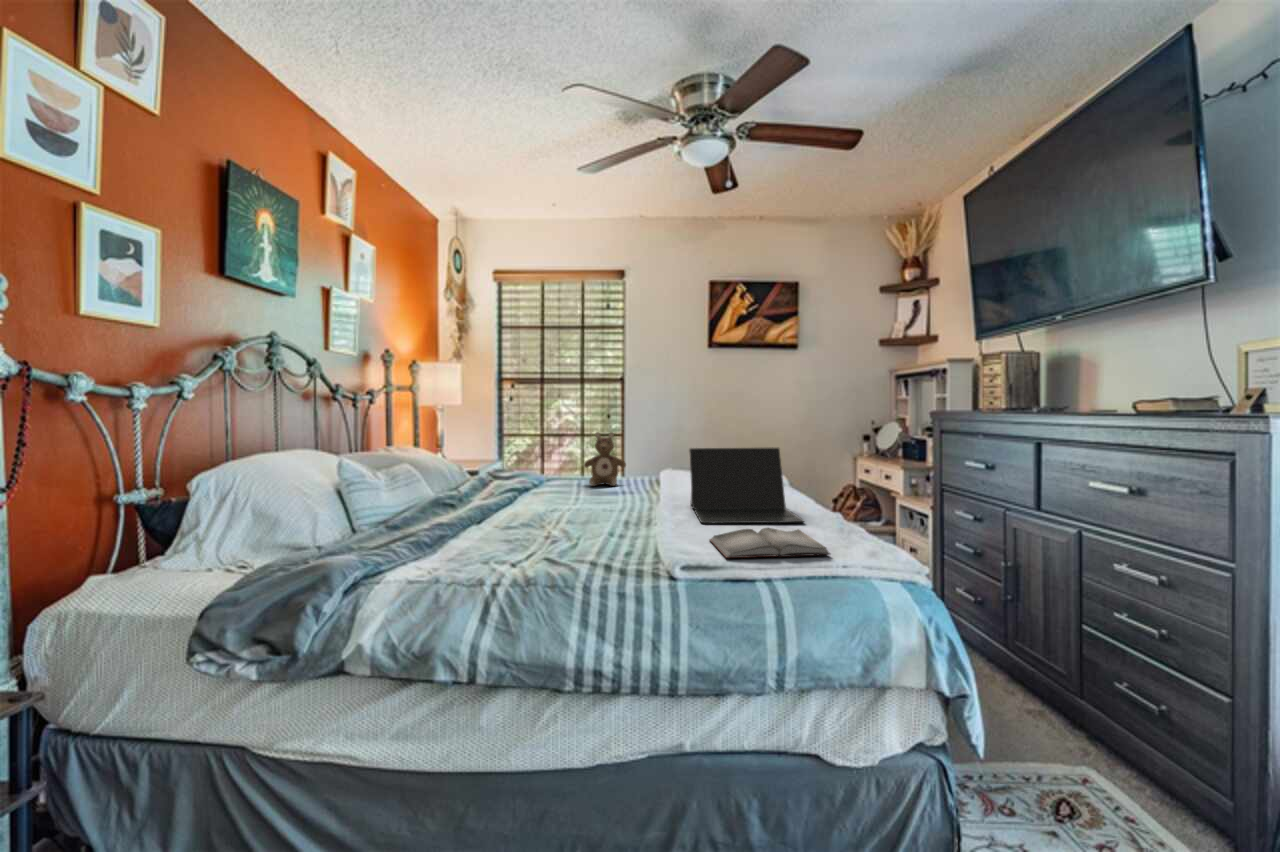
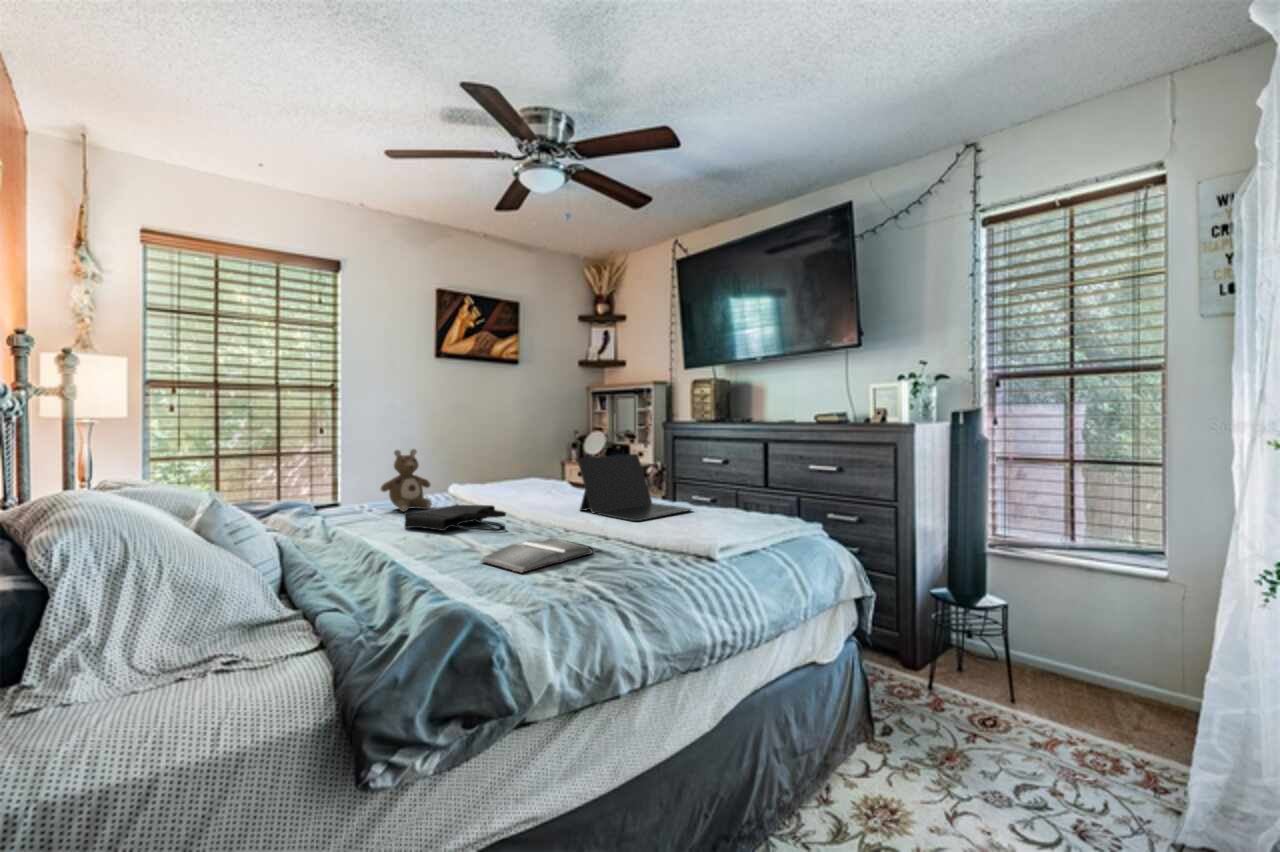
tote bag: none [553,484,624,513] -> present [404,504,506,532]
hardback book: present [710,528,830,558] -> present [482,538,592,572]

